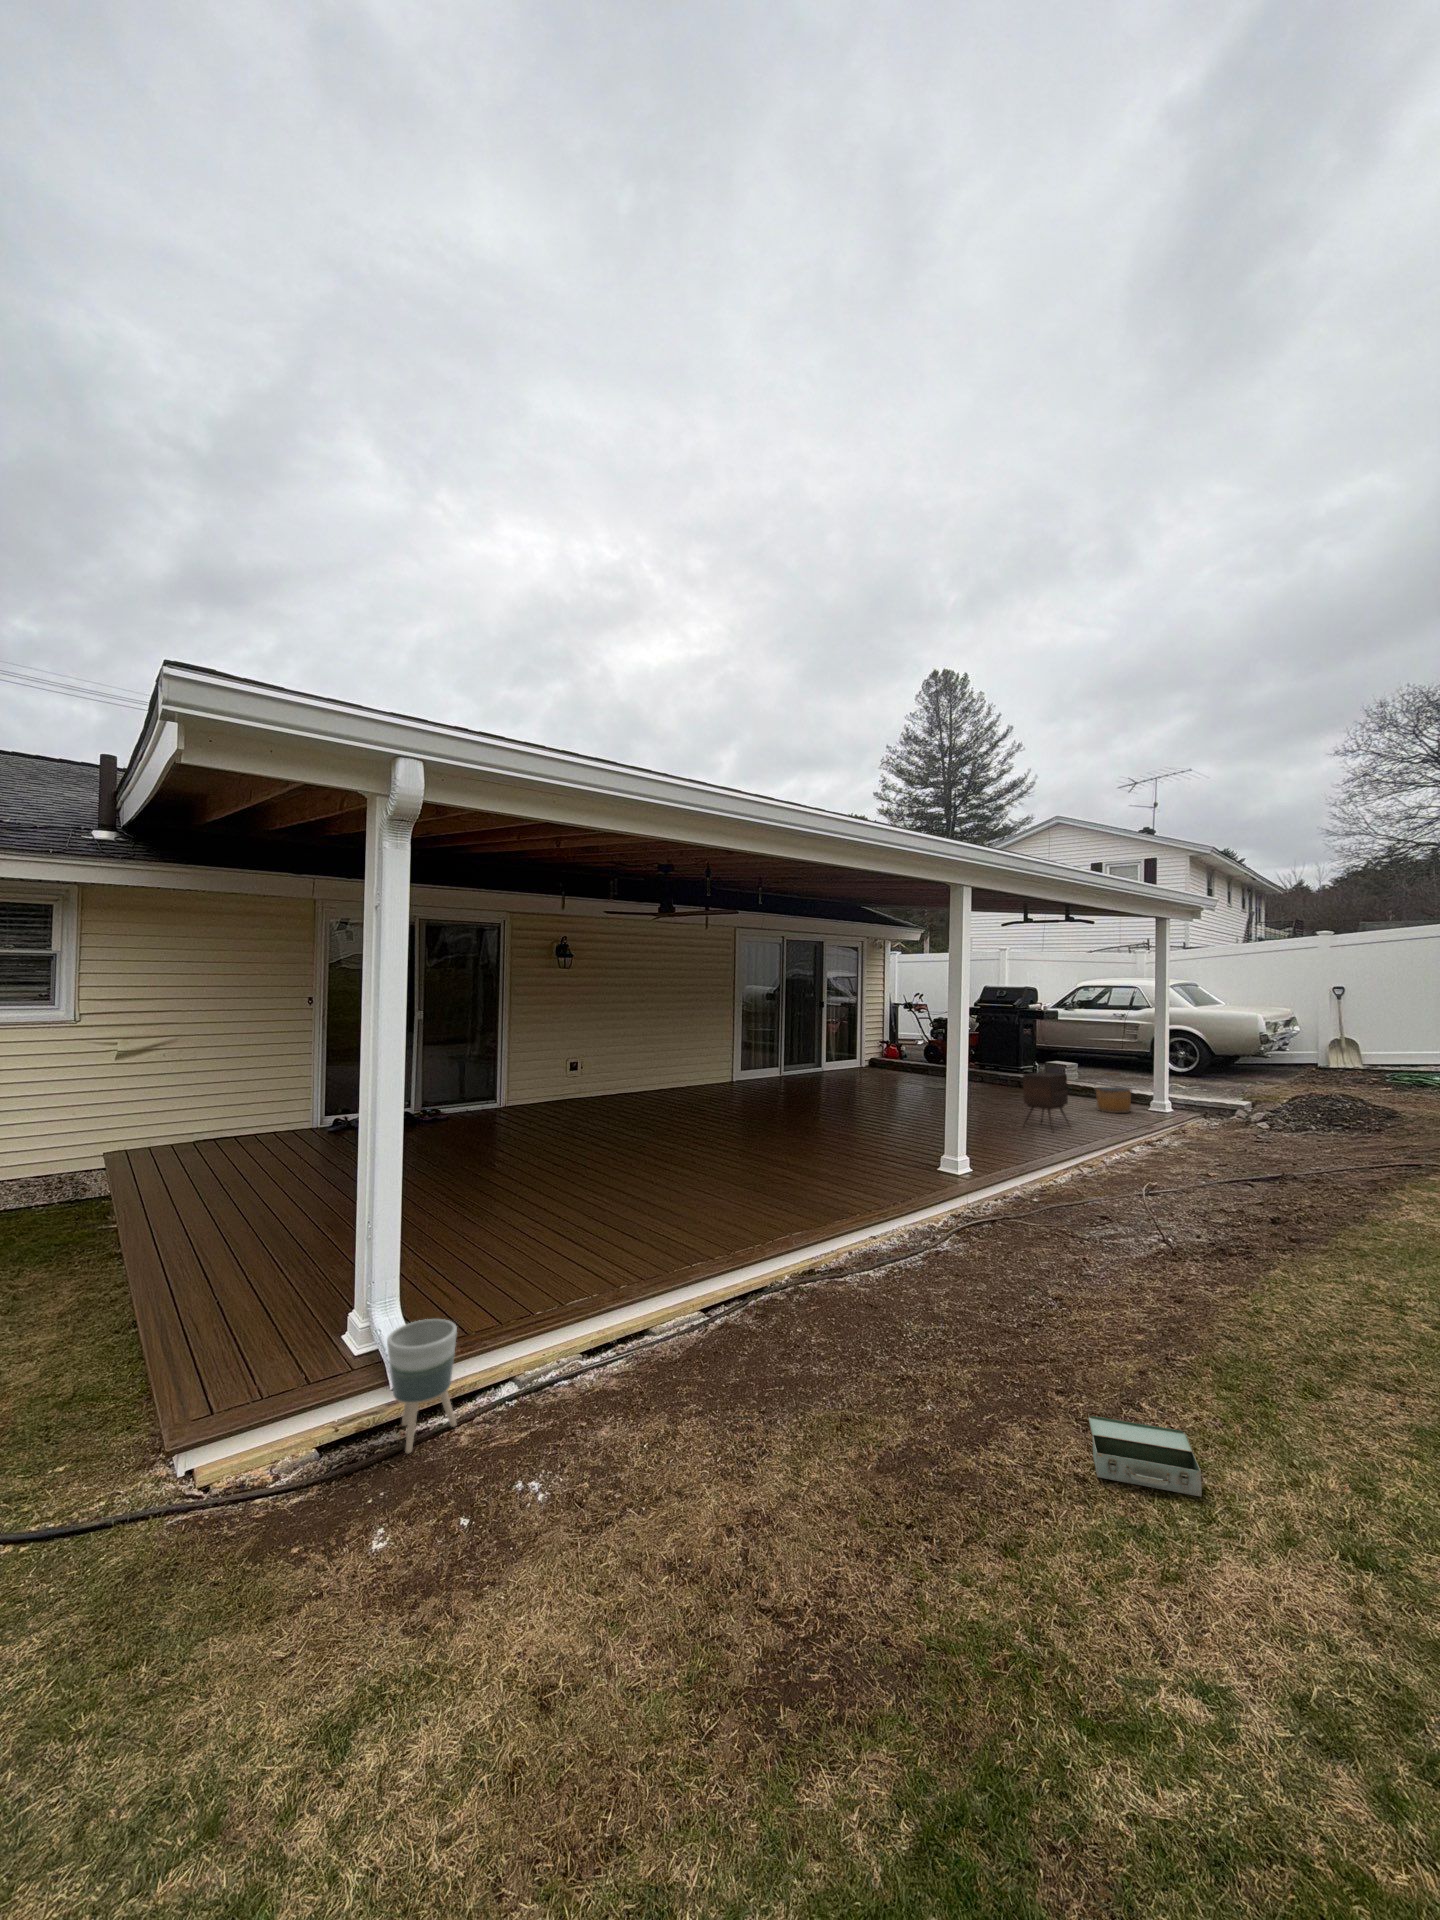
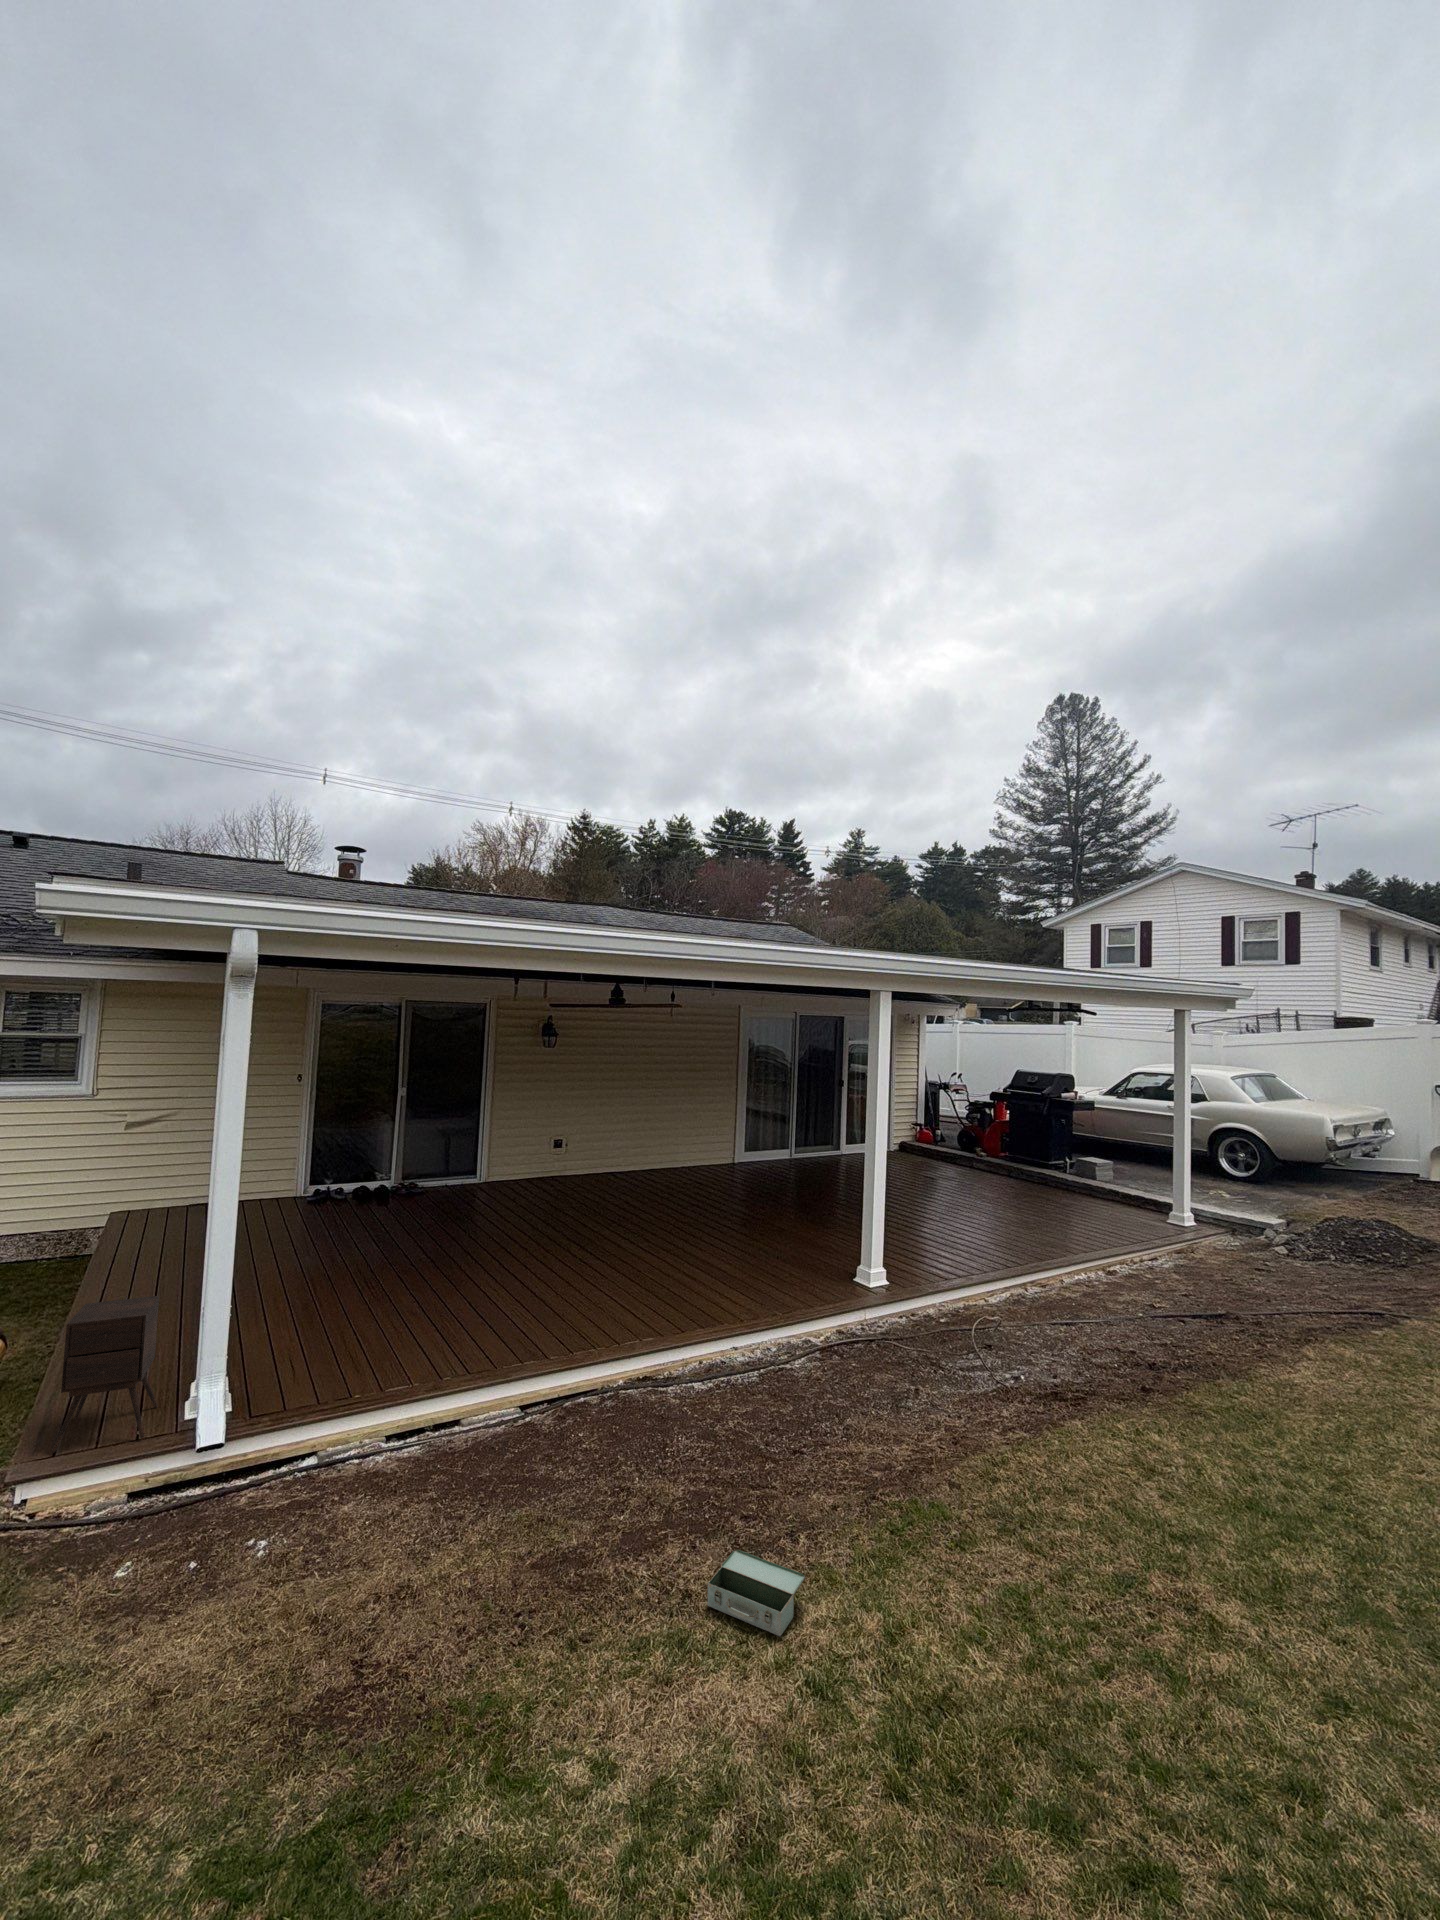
side table: present [1023,1072,1070,1129] -> present [52,1296,159,1453]
bucket: present [1095,1073,1132,1113] -> none [1106,1178,1145,1224]
planter: present [387,1319,457,1453] -> none [186,1395,249,1507]

